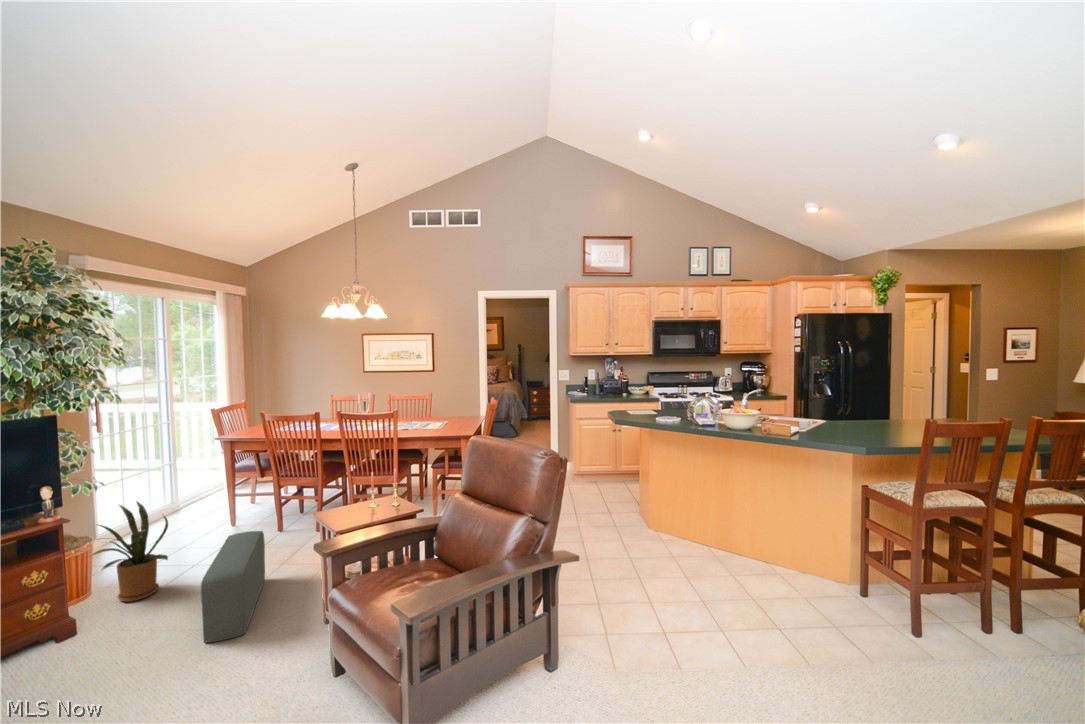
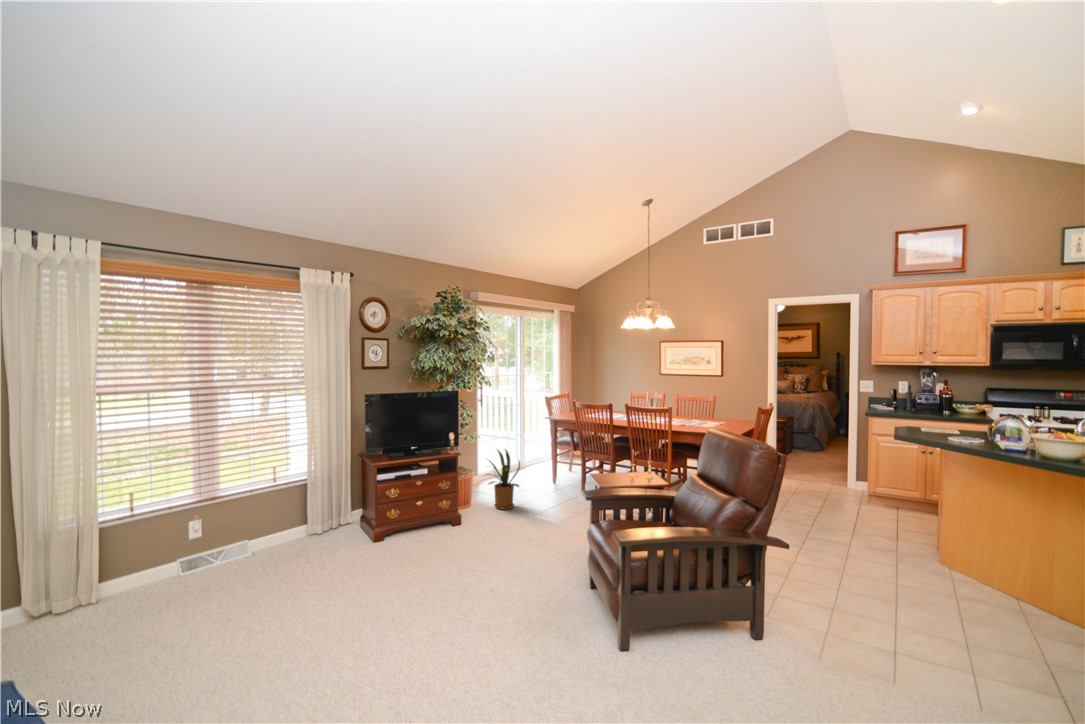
pouf: present [201,531,265,643] -> none [535,479,573,539]

